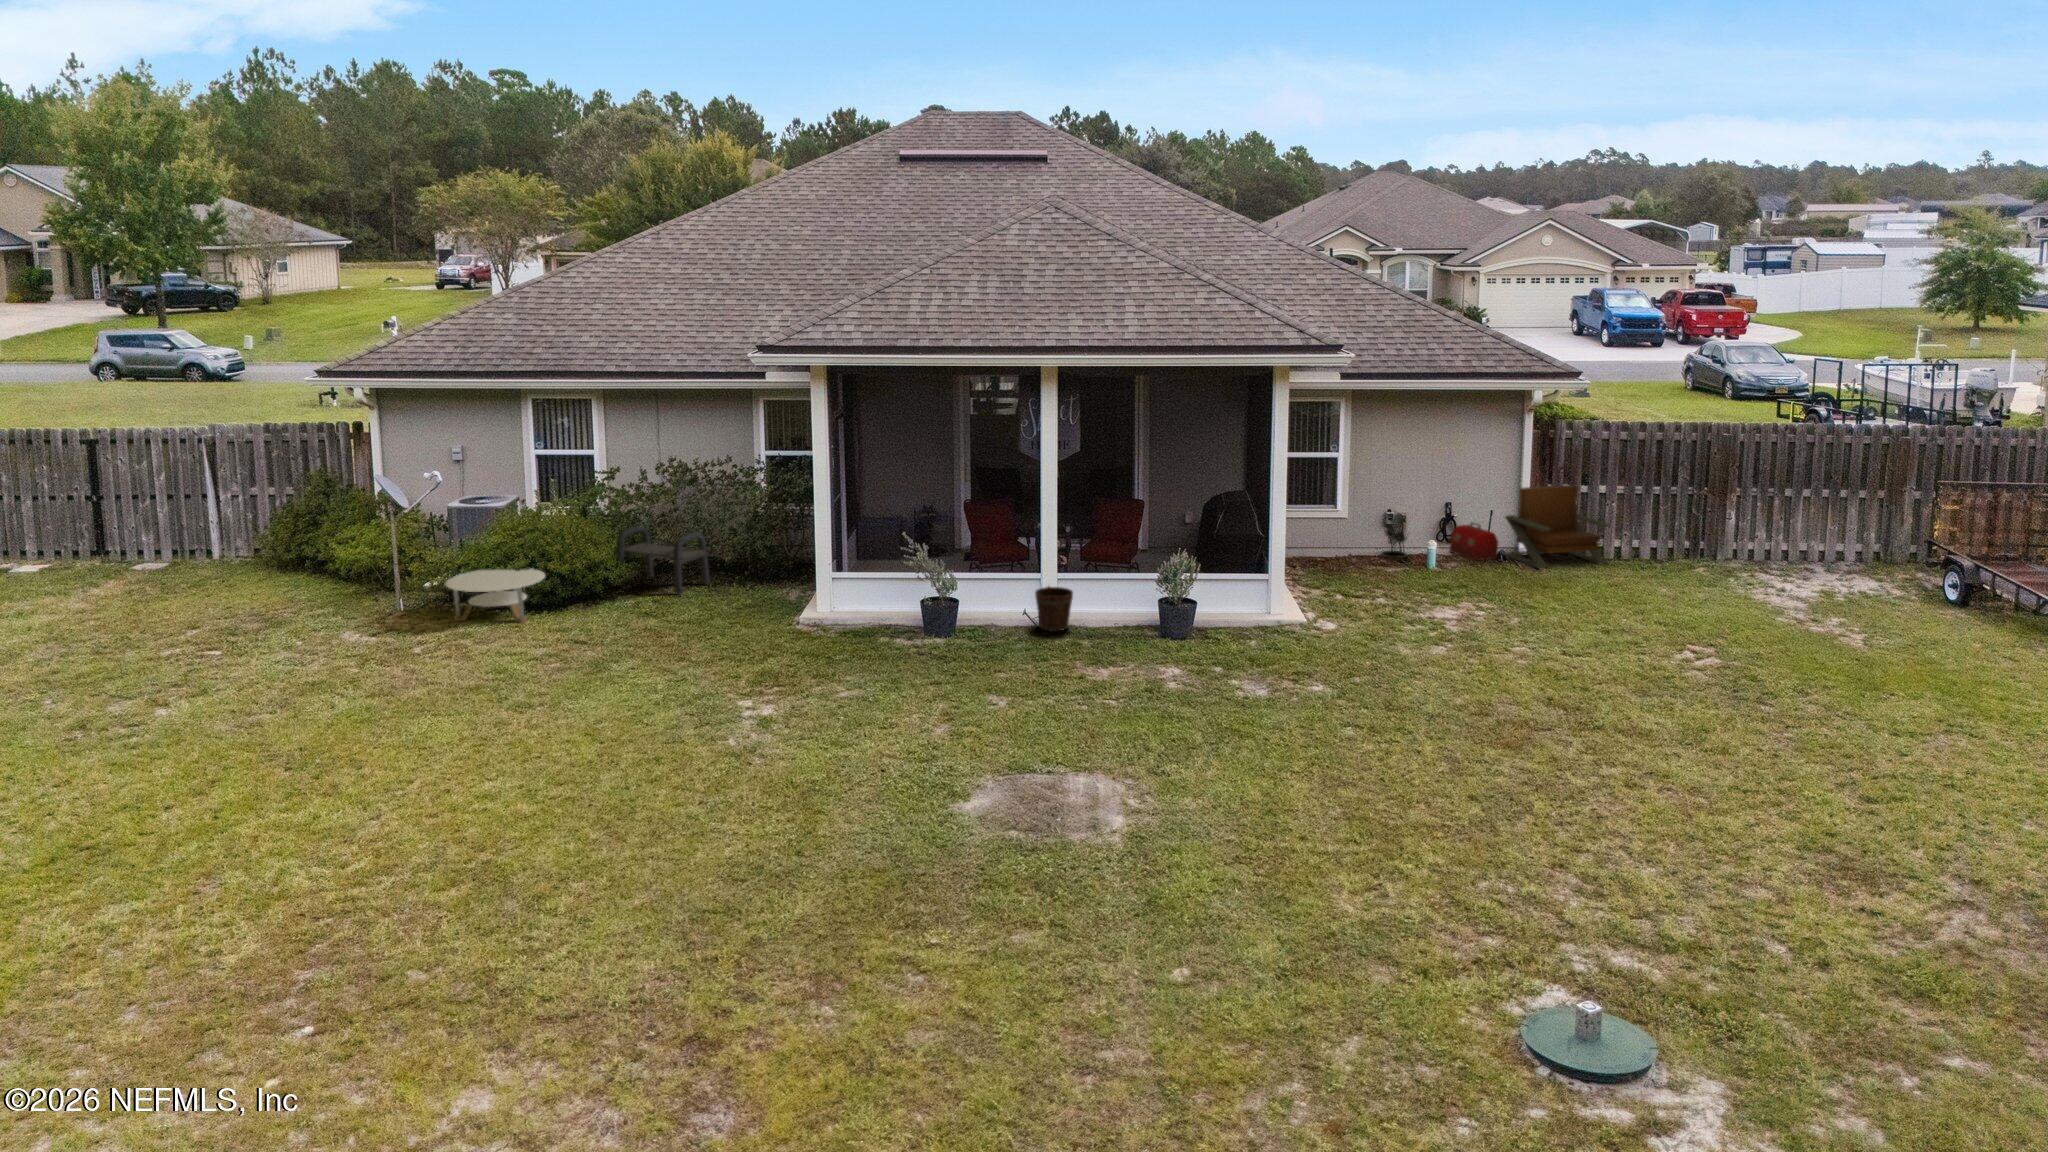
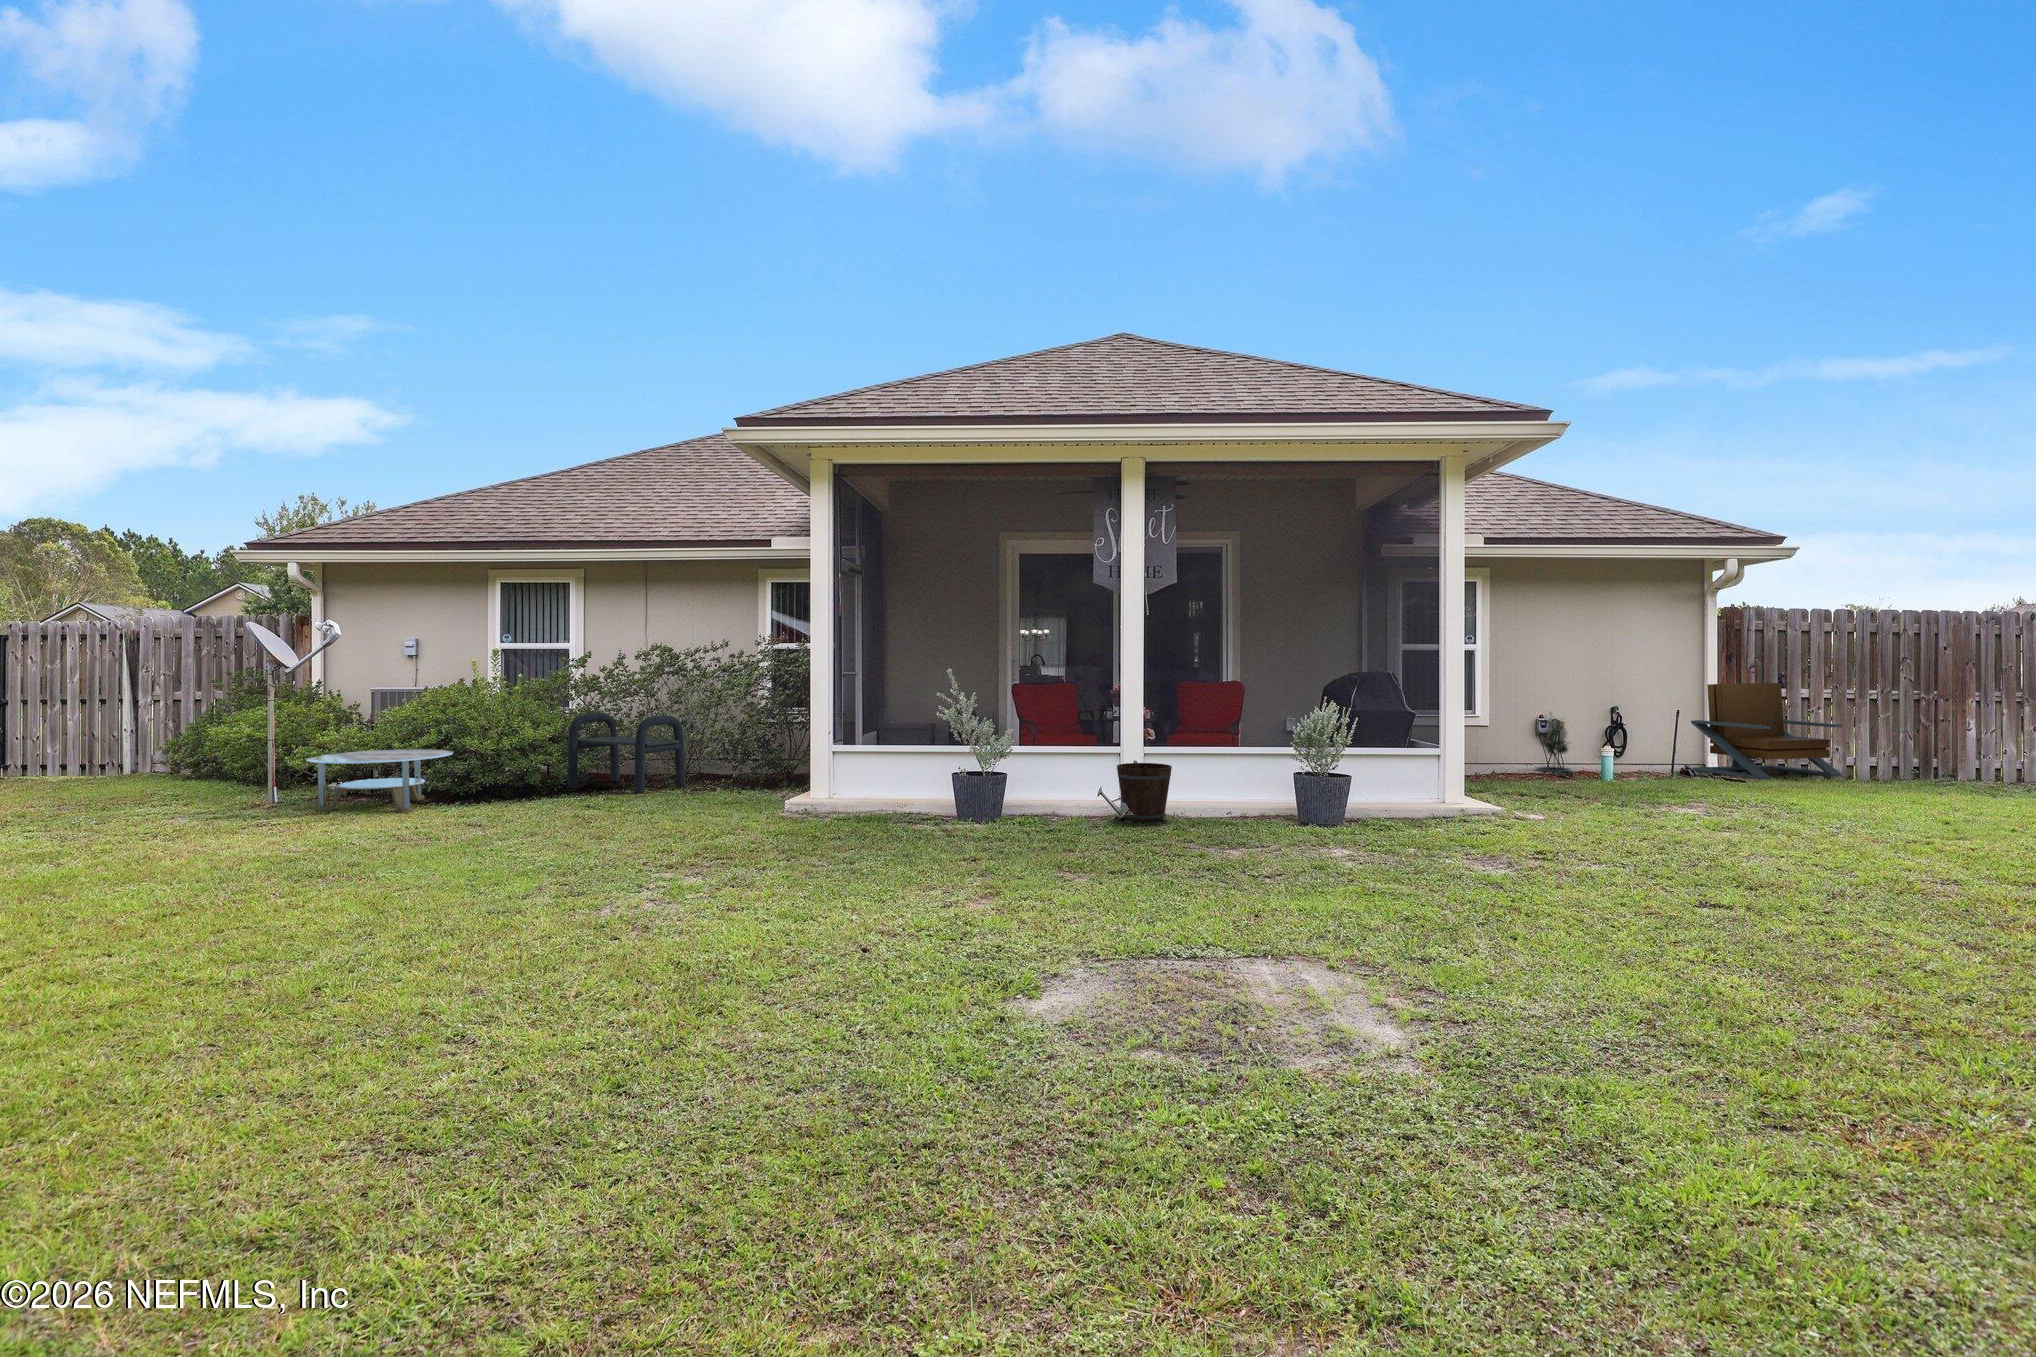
toolbox: present [1449,522,1498,561] -> none [1621,729,1690,774]

